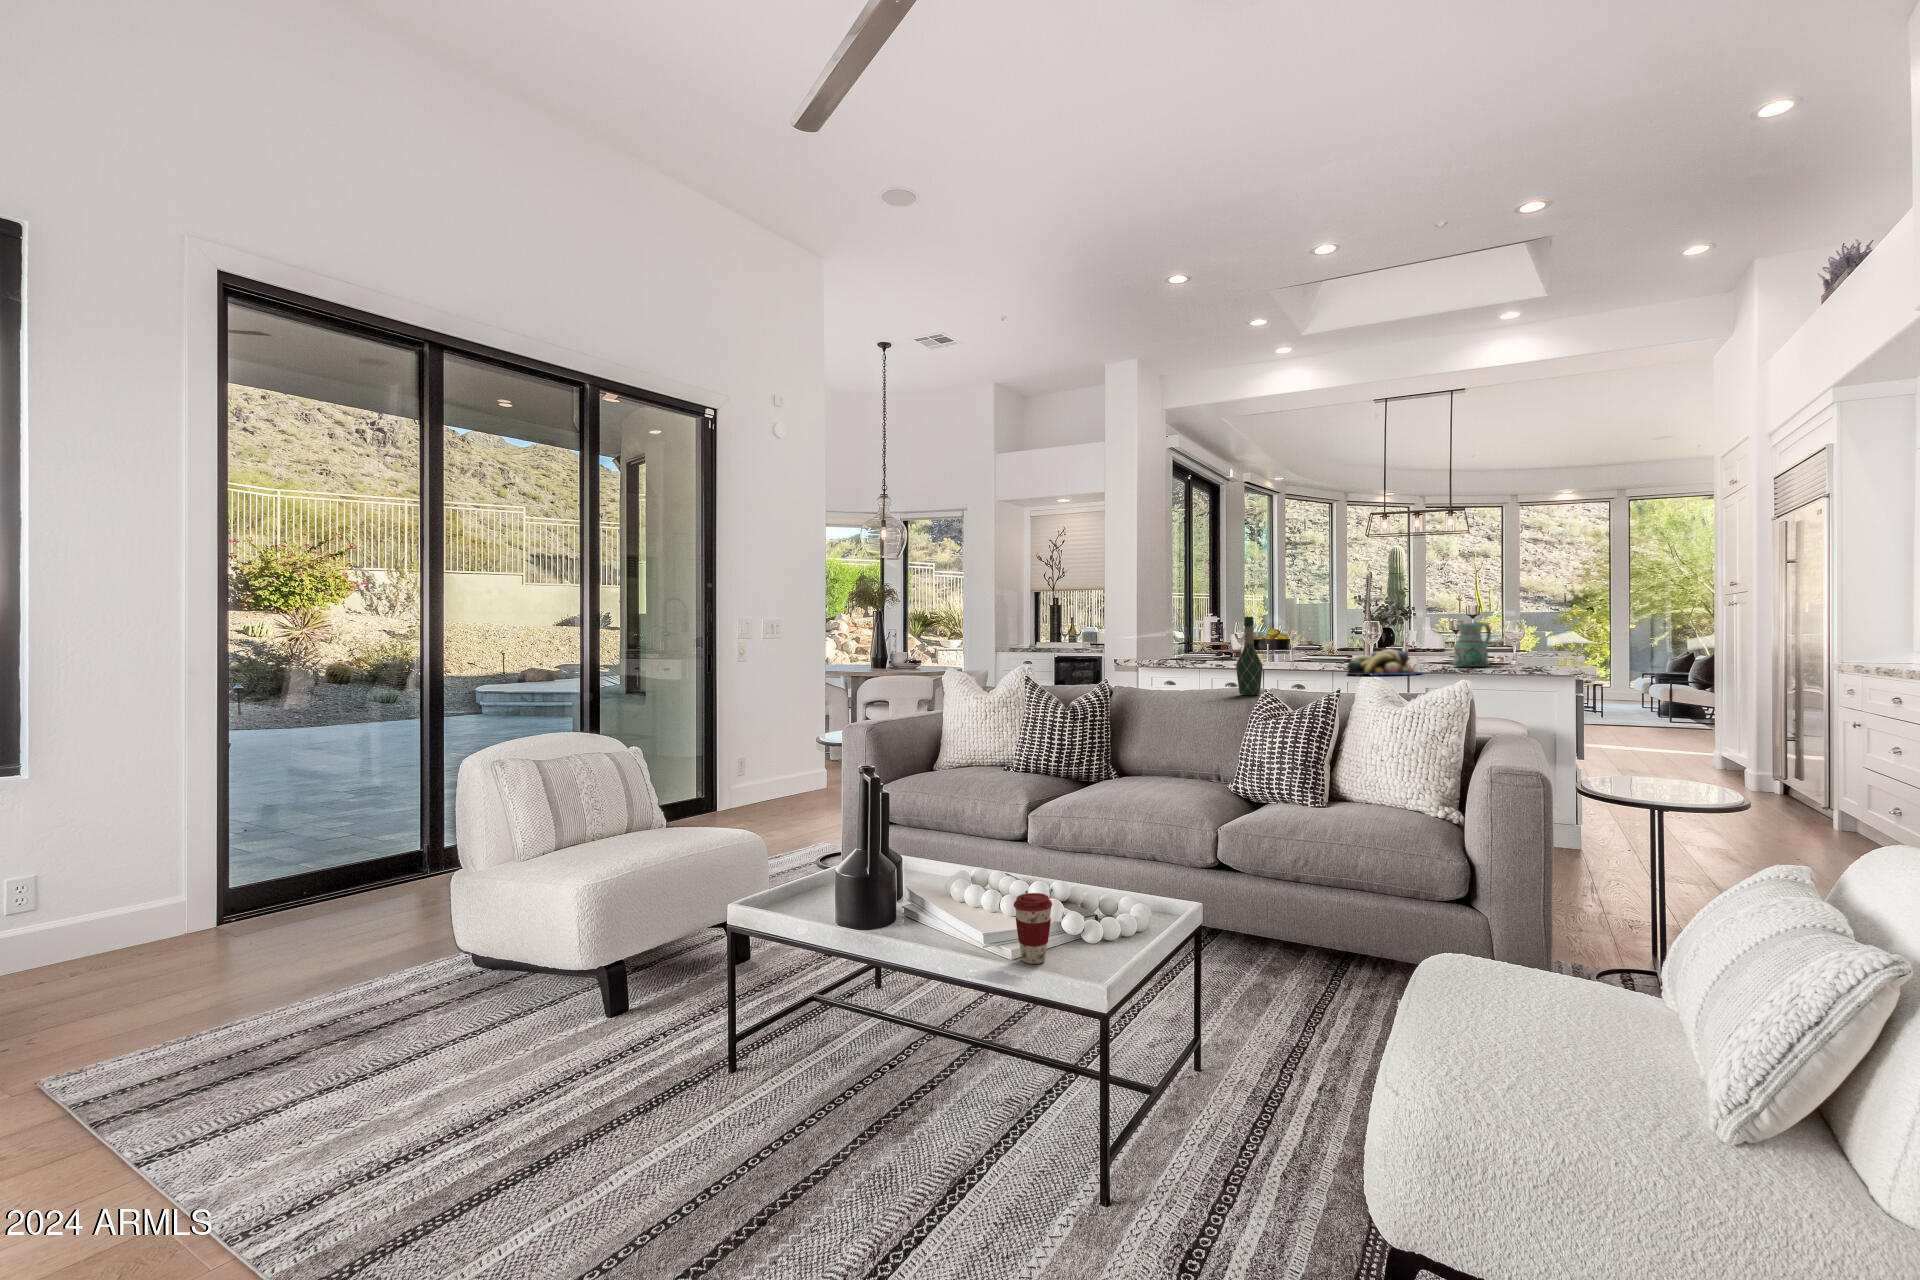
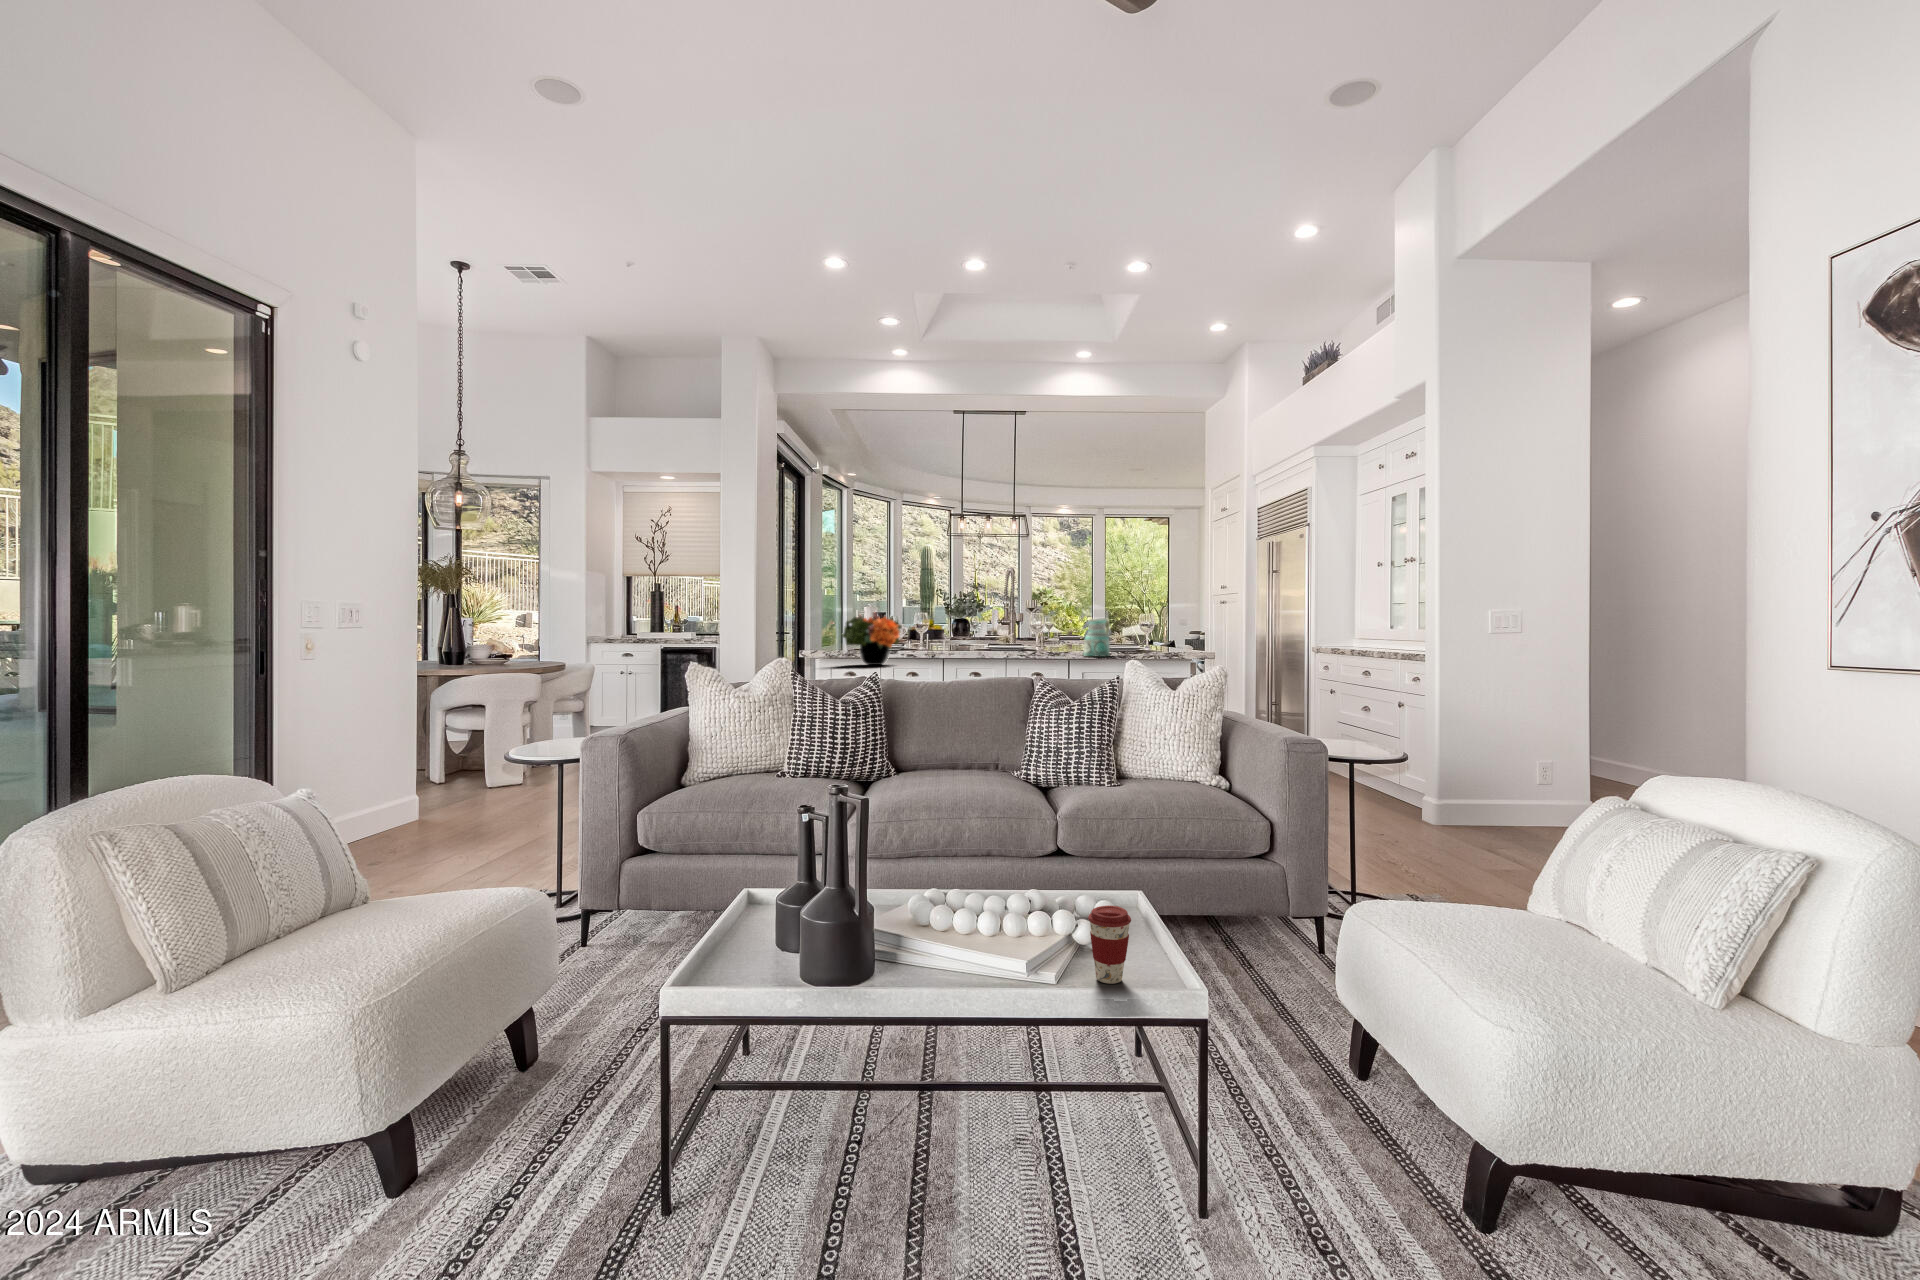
wine bottle: present [1236,617,1263,695] -> none [1000,609,1024,685]
flower arrangement: none [1160,622,1224,674] -> present [842,613,902,665]
fruit bowl: present [1347,649,1421,676] -> none [1022,641,1083,665]

